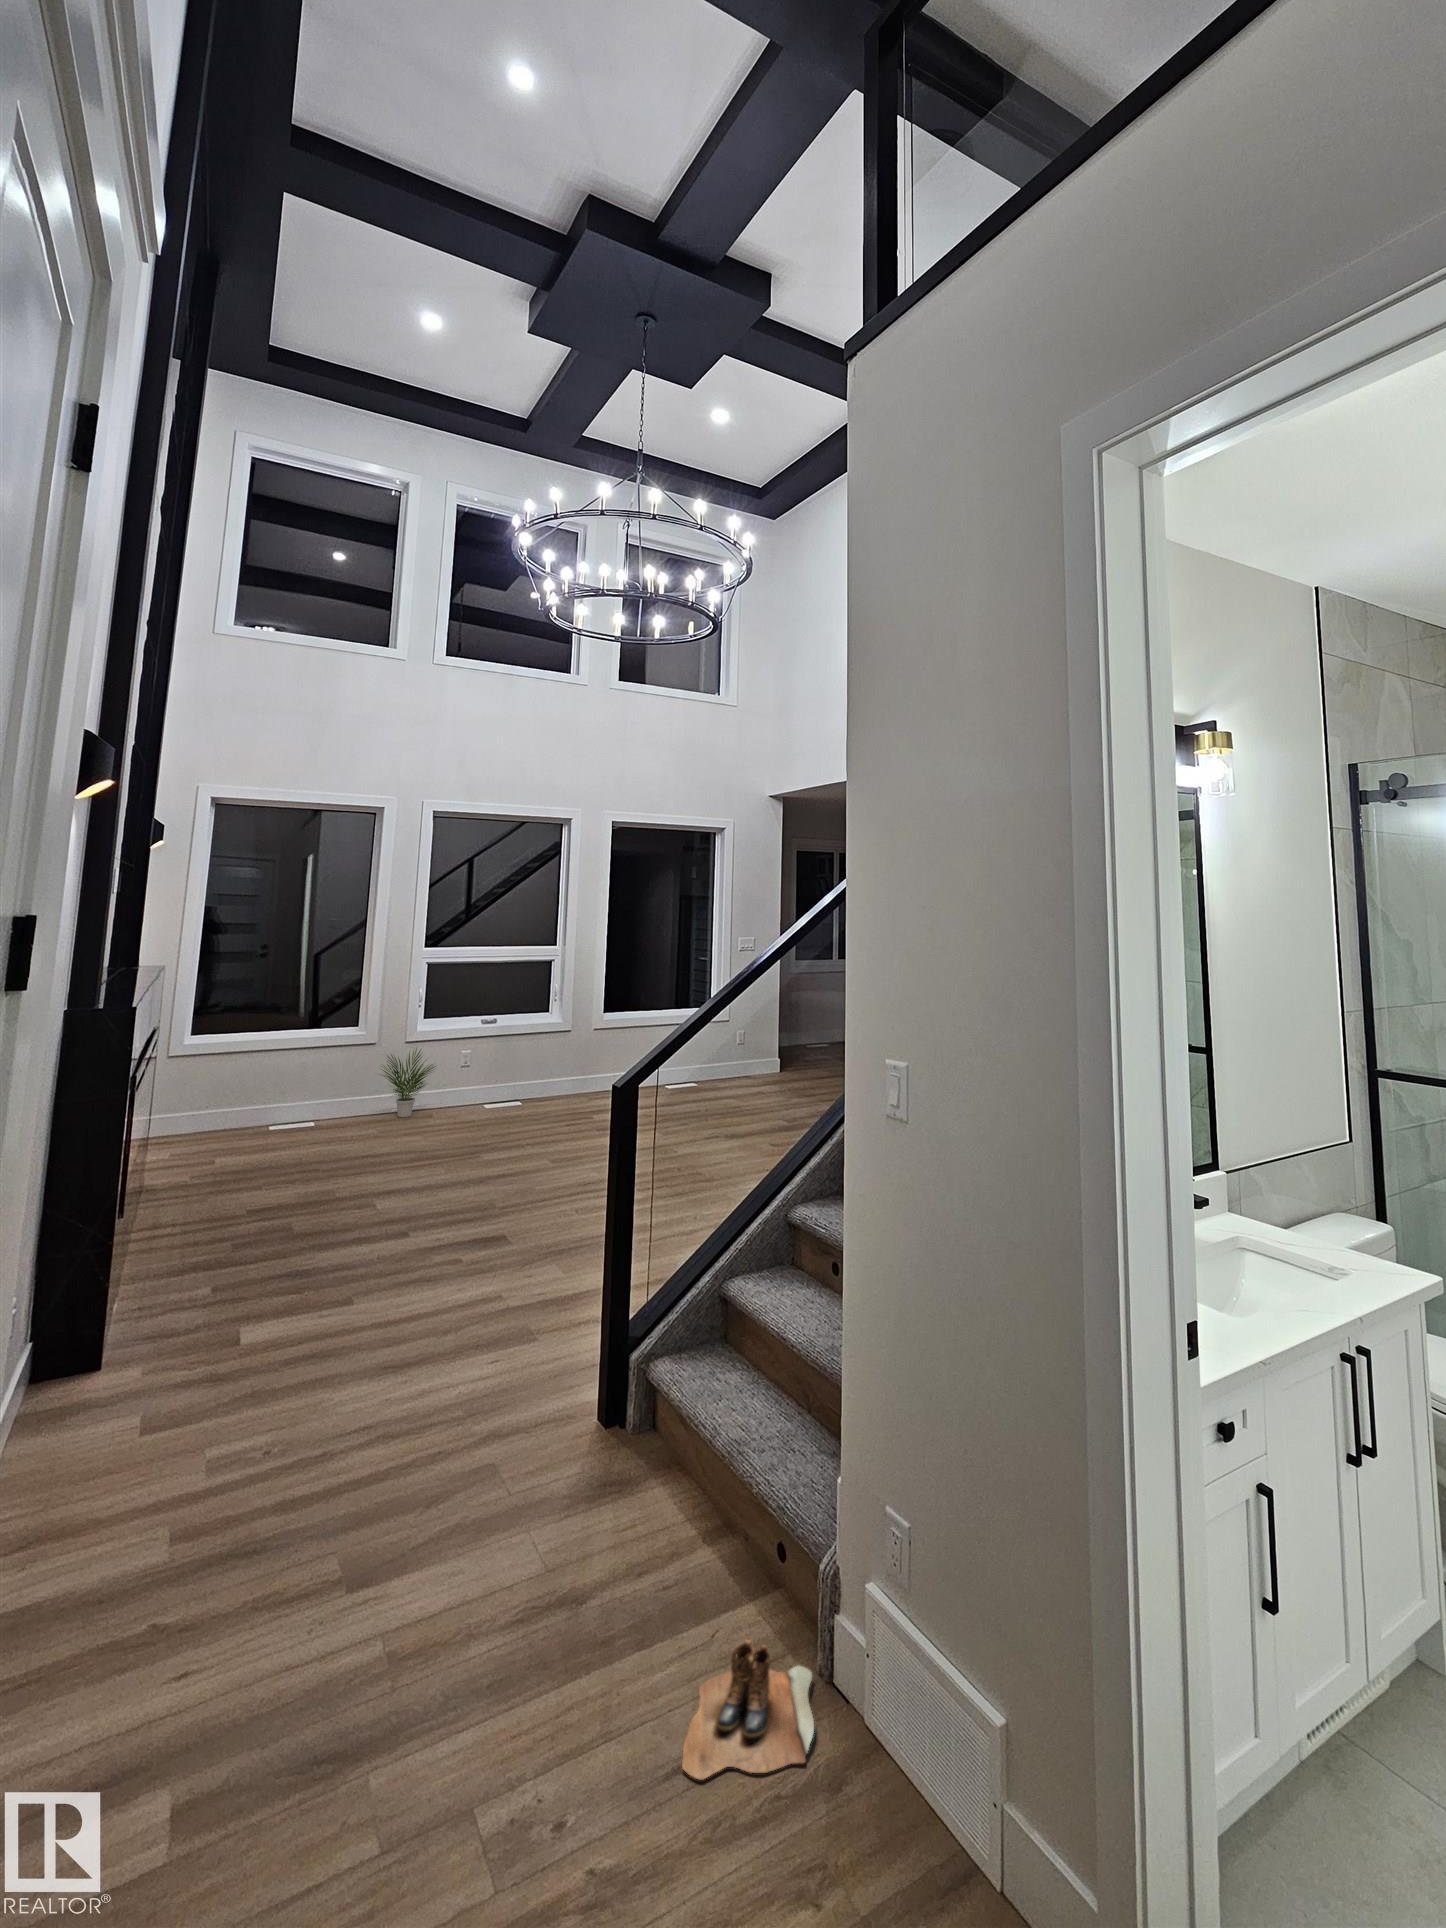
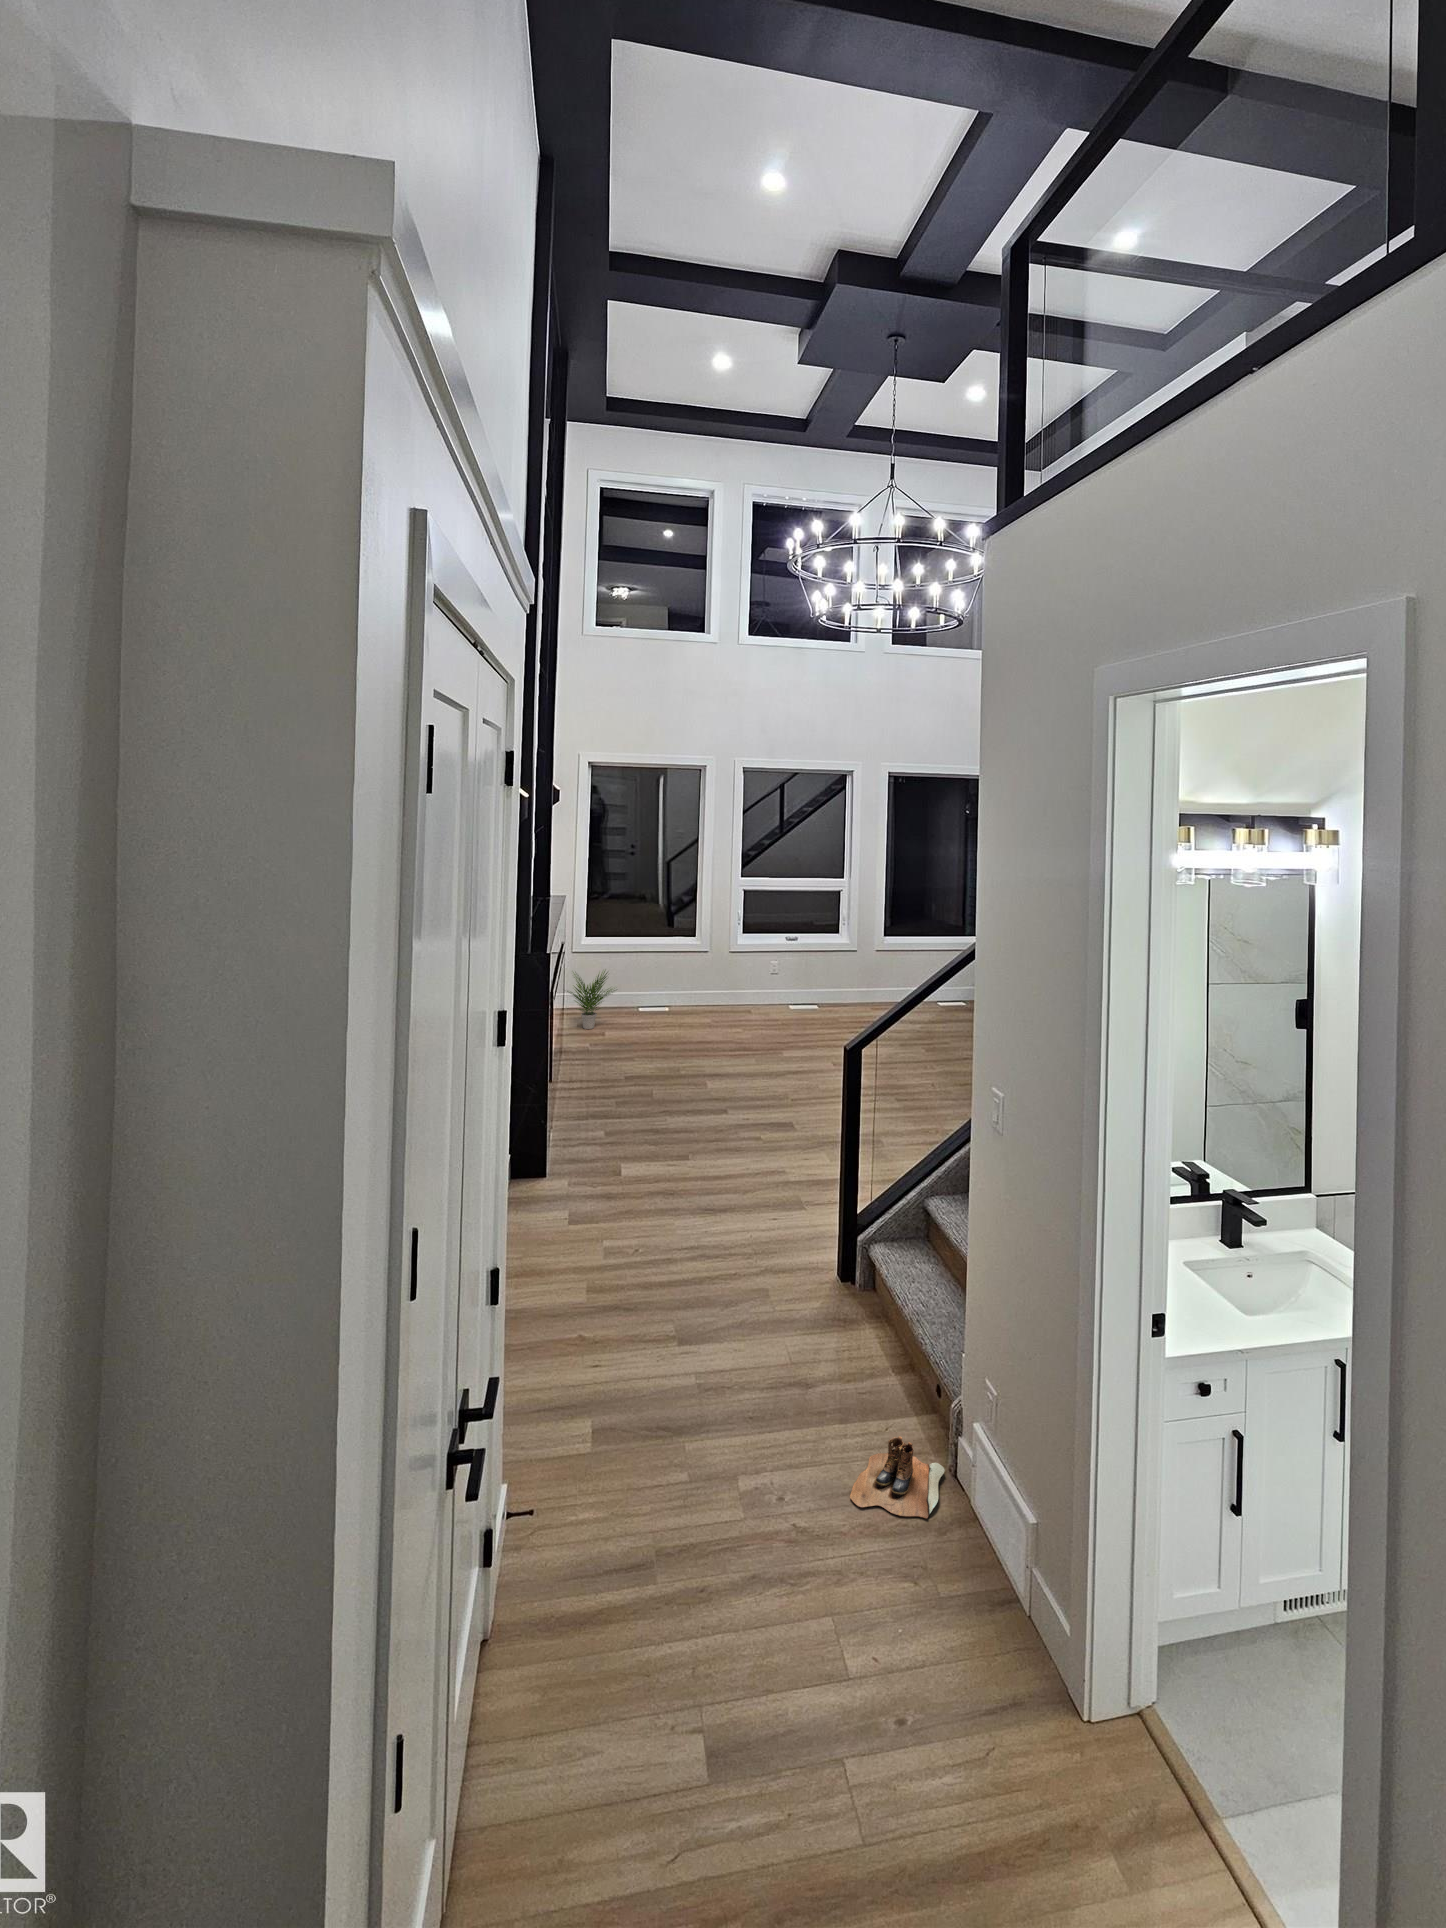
potted plant: present [381,1048,436,1117] -> present [567,971,615,1029]

